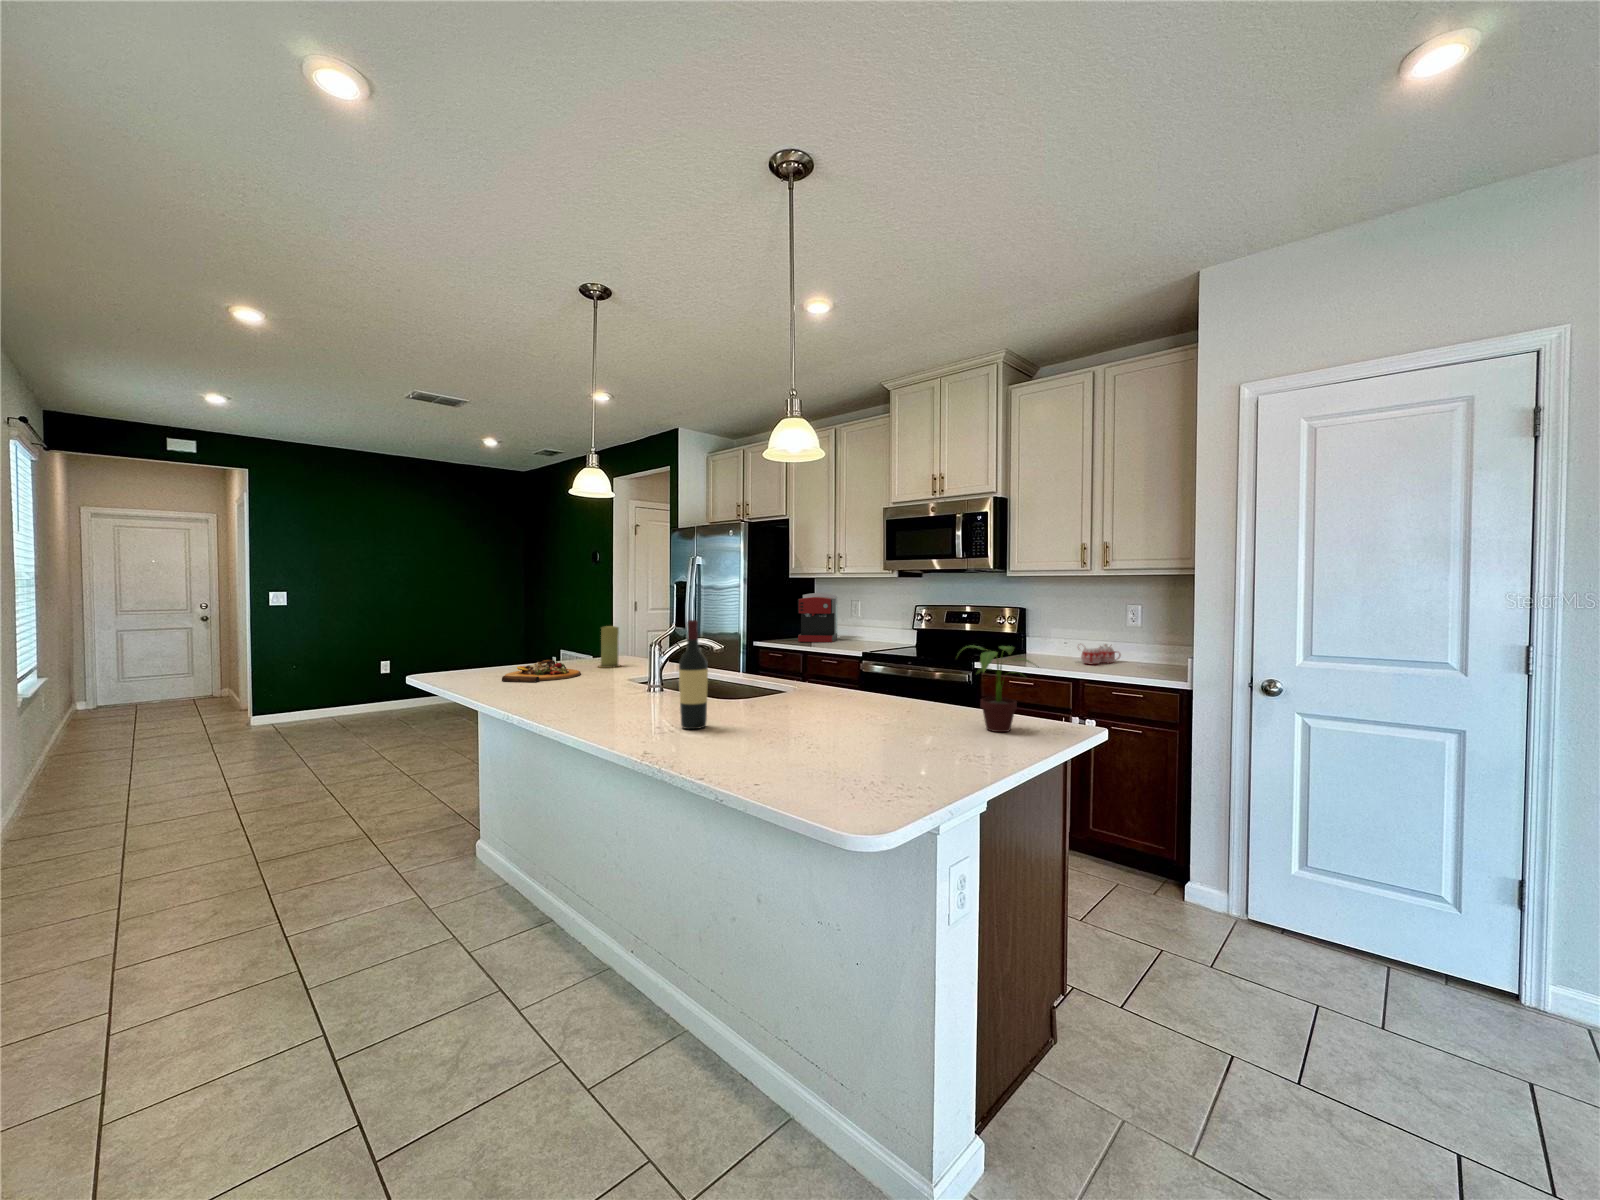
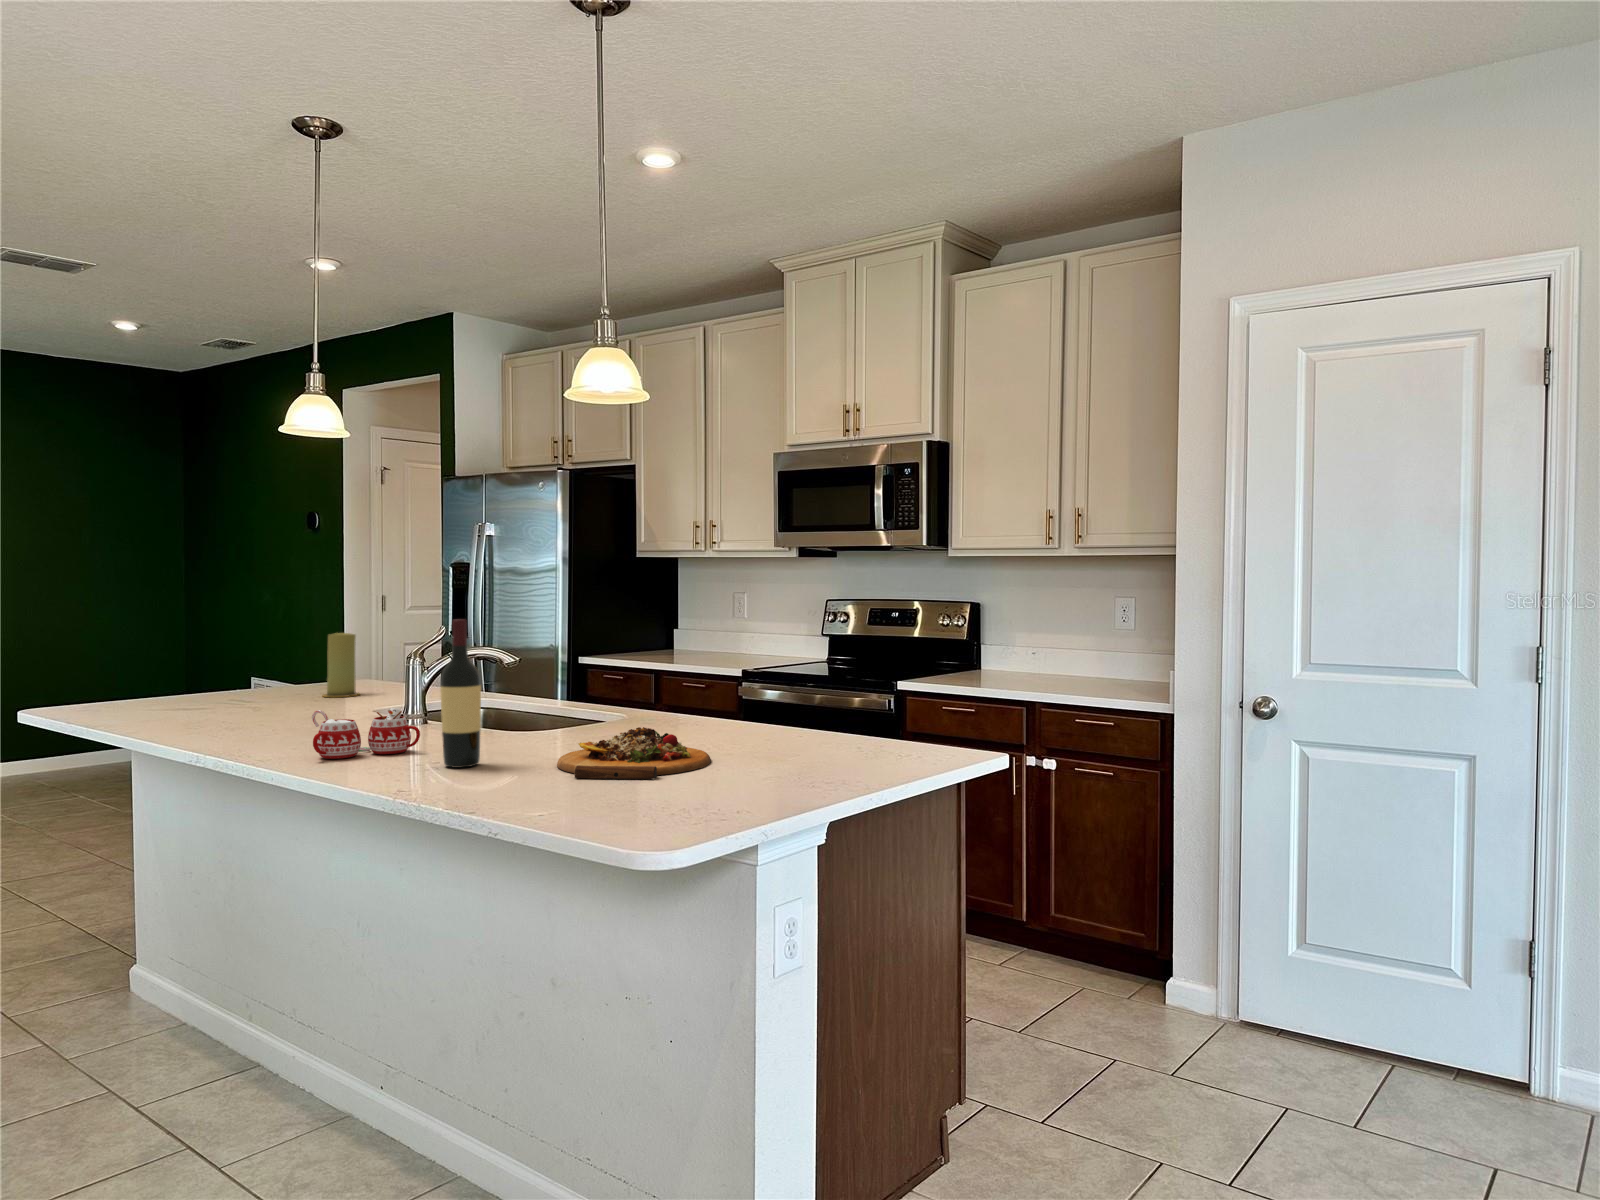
coffee maker: present [798,593,837,642] -> none [649,581,714,658]
mug: present [1078,643,1120,665] -> present [312,708,420,759]
potted plant: present [958,645,1039,732] -> none [818,650,922,762]
cutting board: present [502,660,581,682] -> present [557,727,711,779]

